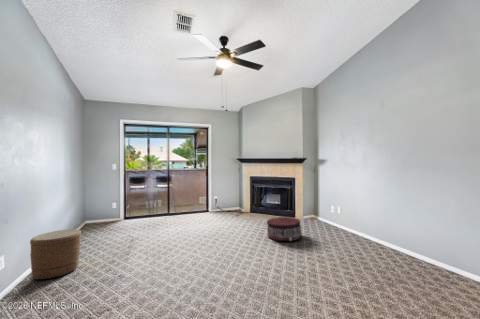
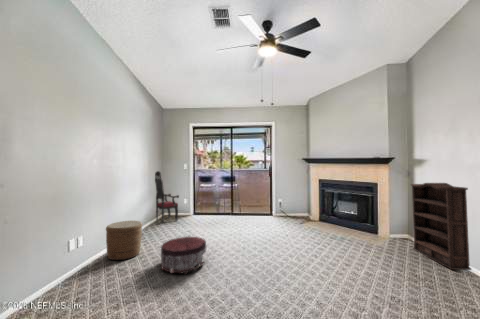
armchair: none [77,172,110,232] -> present [155,171,179,223]
bookshelf: none [318,176,353,233] -> present [411,183,471,270]
pouf: present [267,217,302,241] -> present [161,237,207,273]

